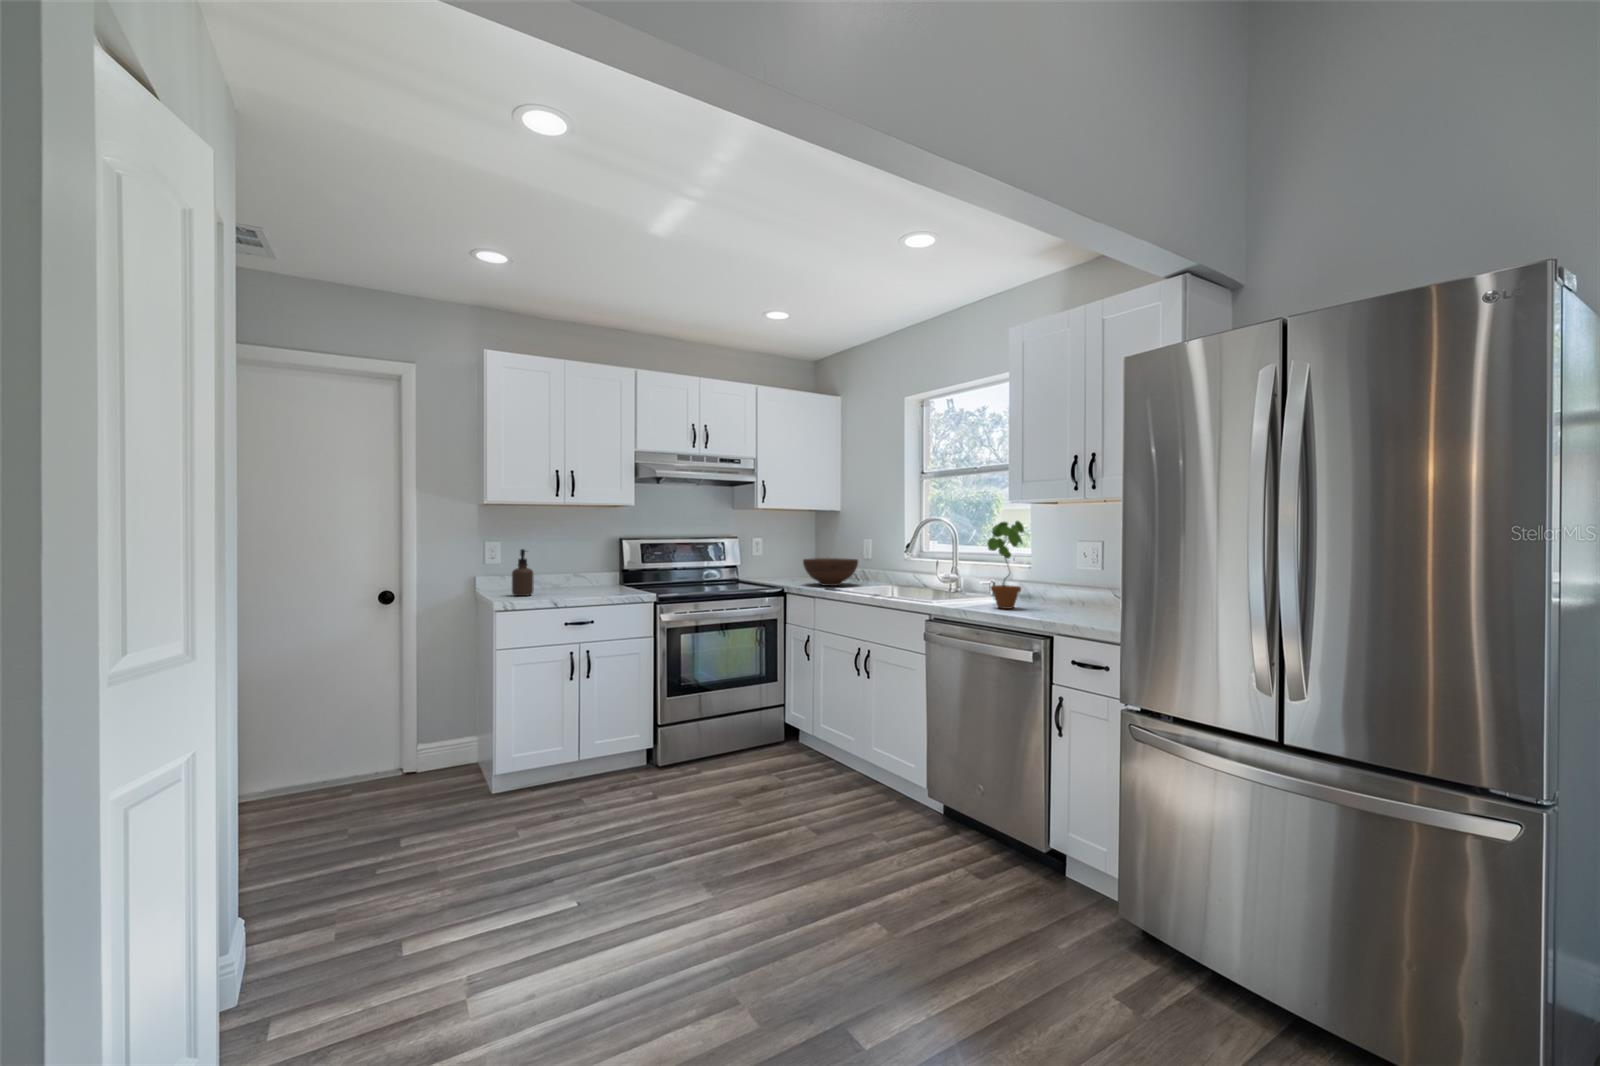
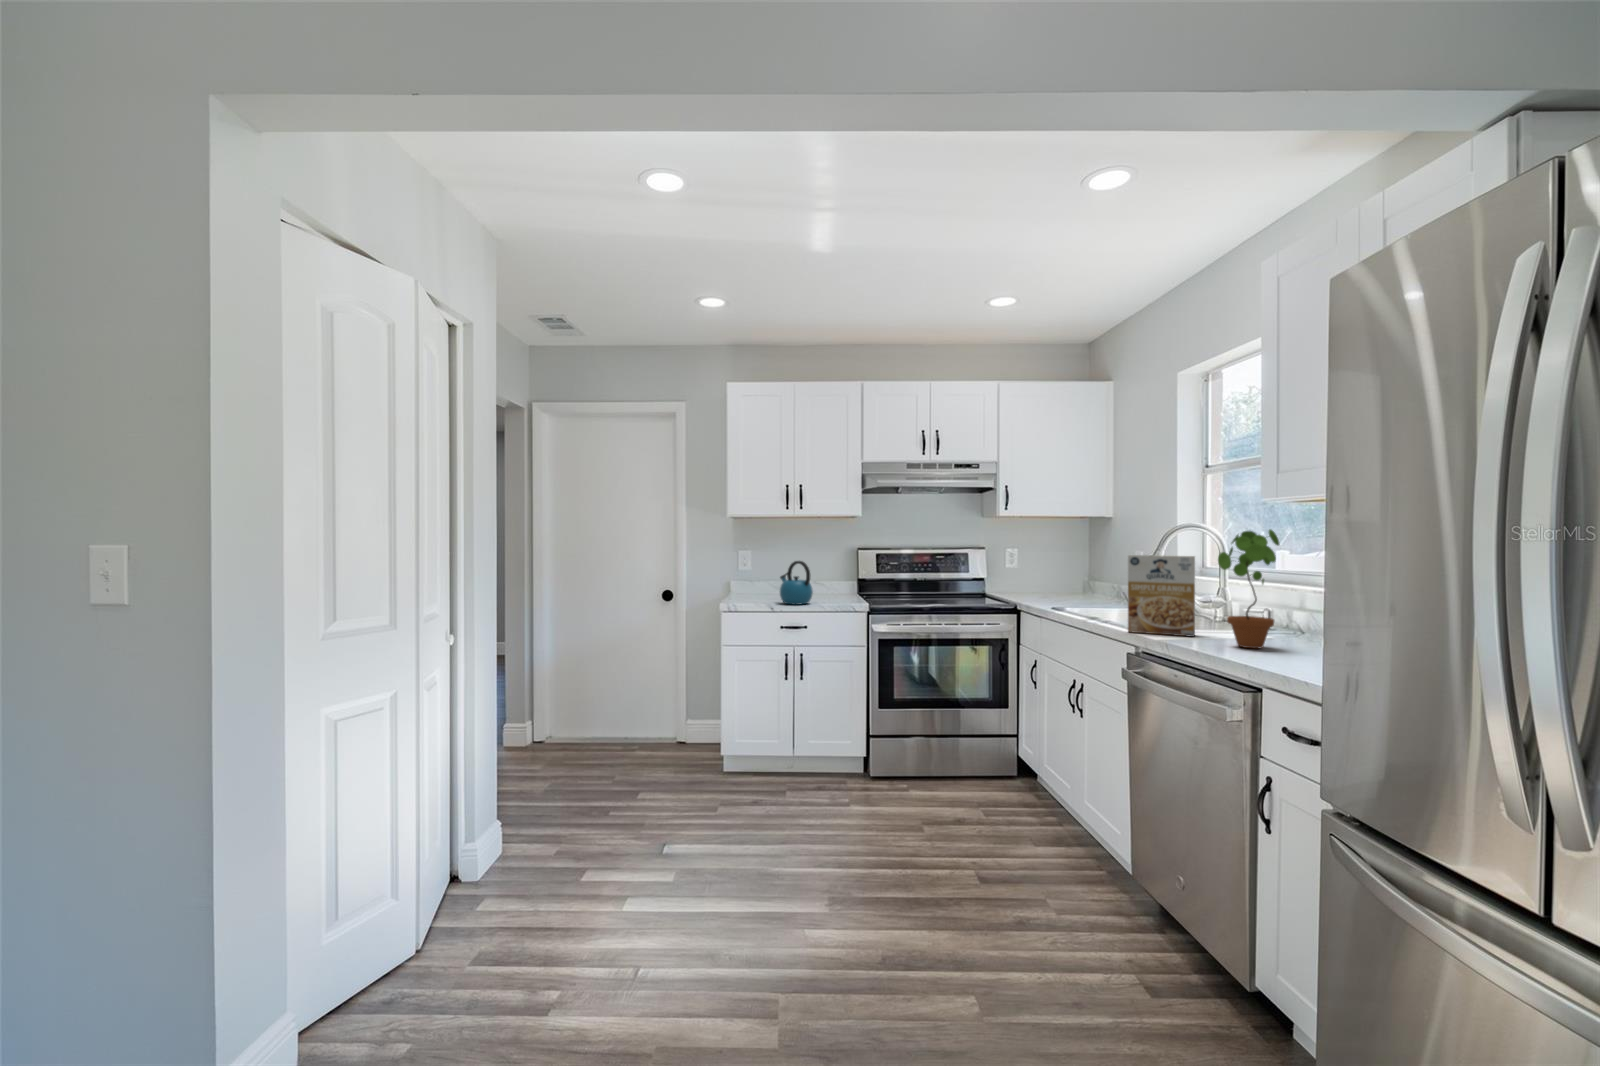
cereal box: none [911,541,960,604] -> present [1128,555,1195,637]
soap dispenser: present [512,549,534,596] -> none [752,557,770,599]
kettle: none [556,552,596,599] -> present [780,561,813,605]
fruit bowl: present [803,558,858,586] -> none [1044,573,1114,605]

